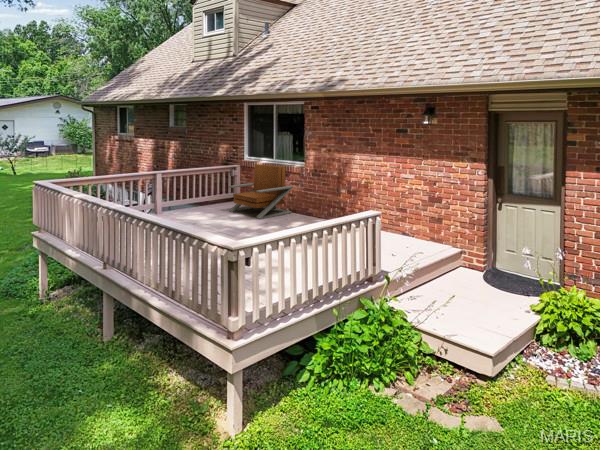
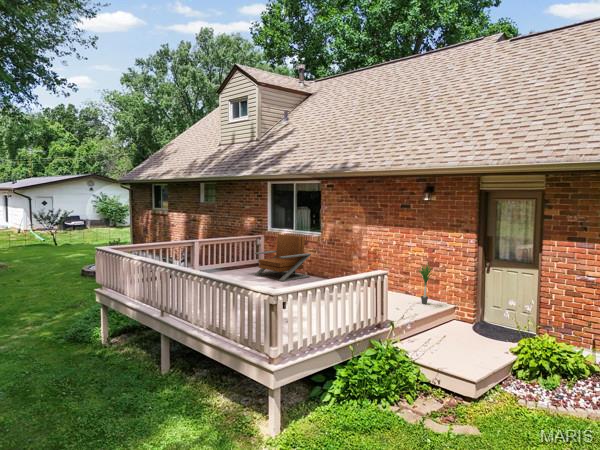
potted plant: none [409,195,444,247] -> present [419,266,432,304]

